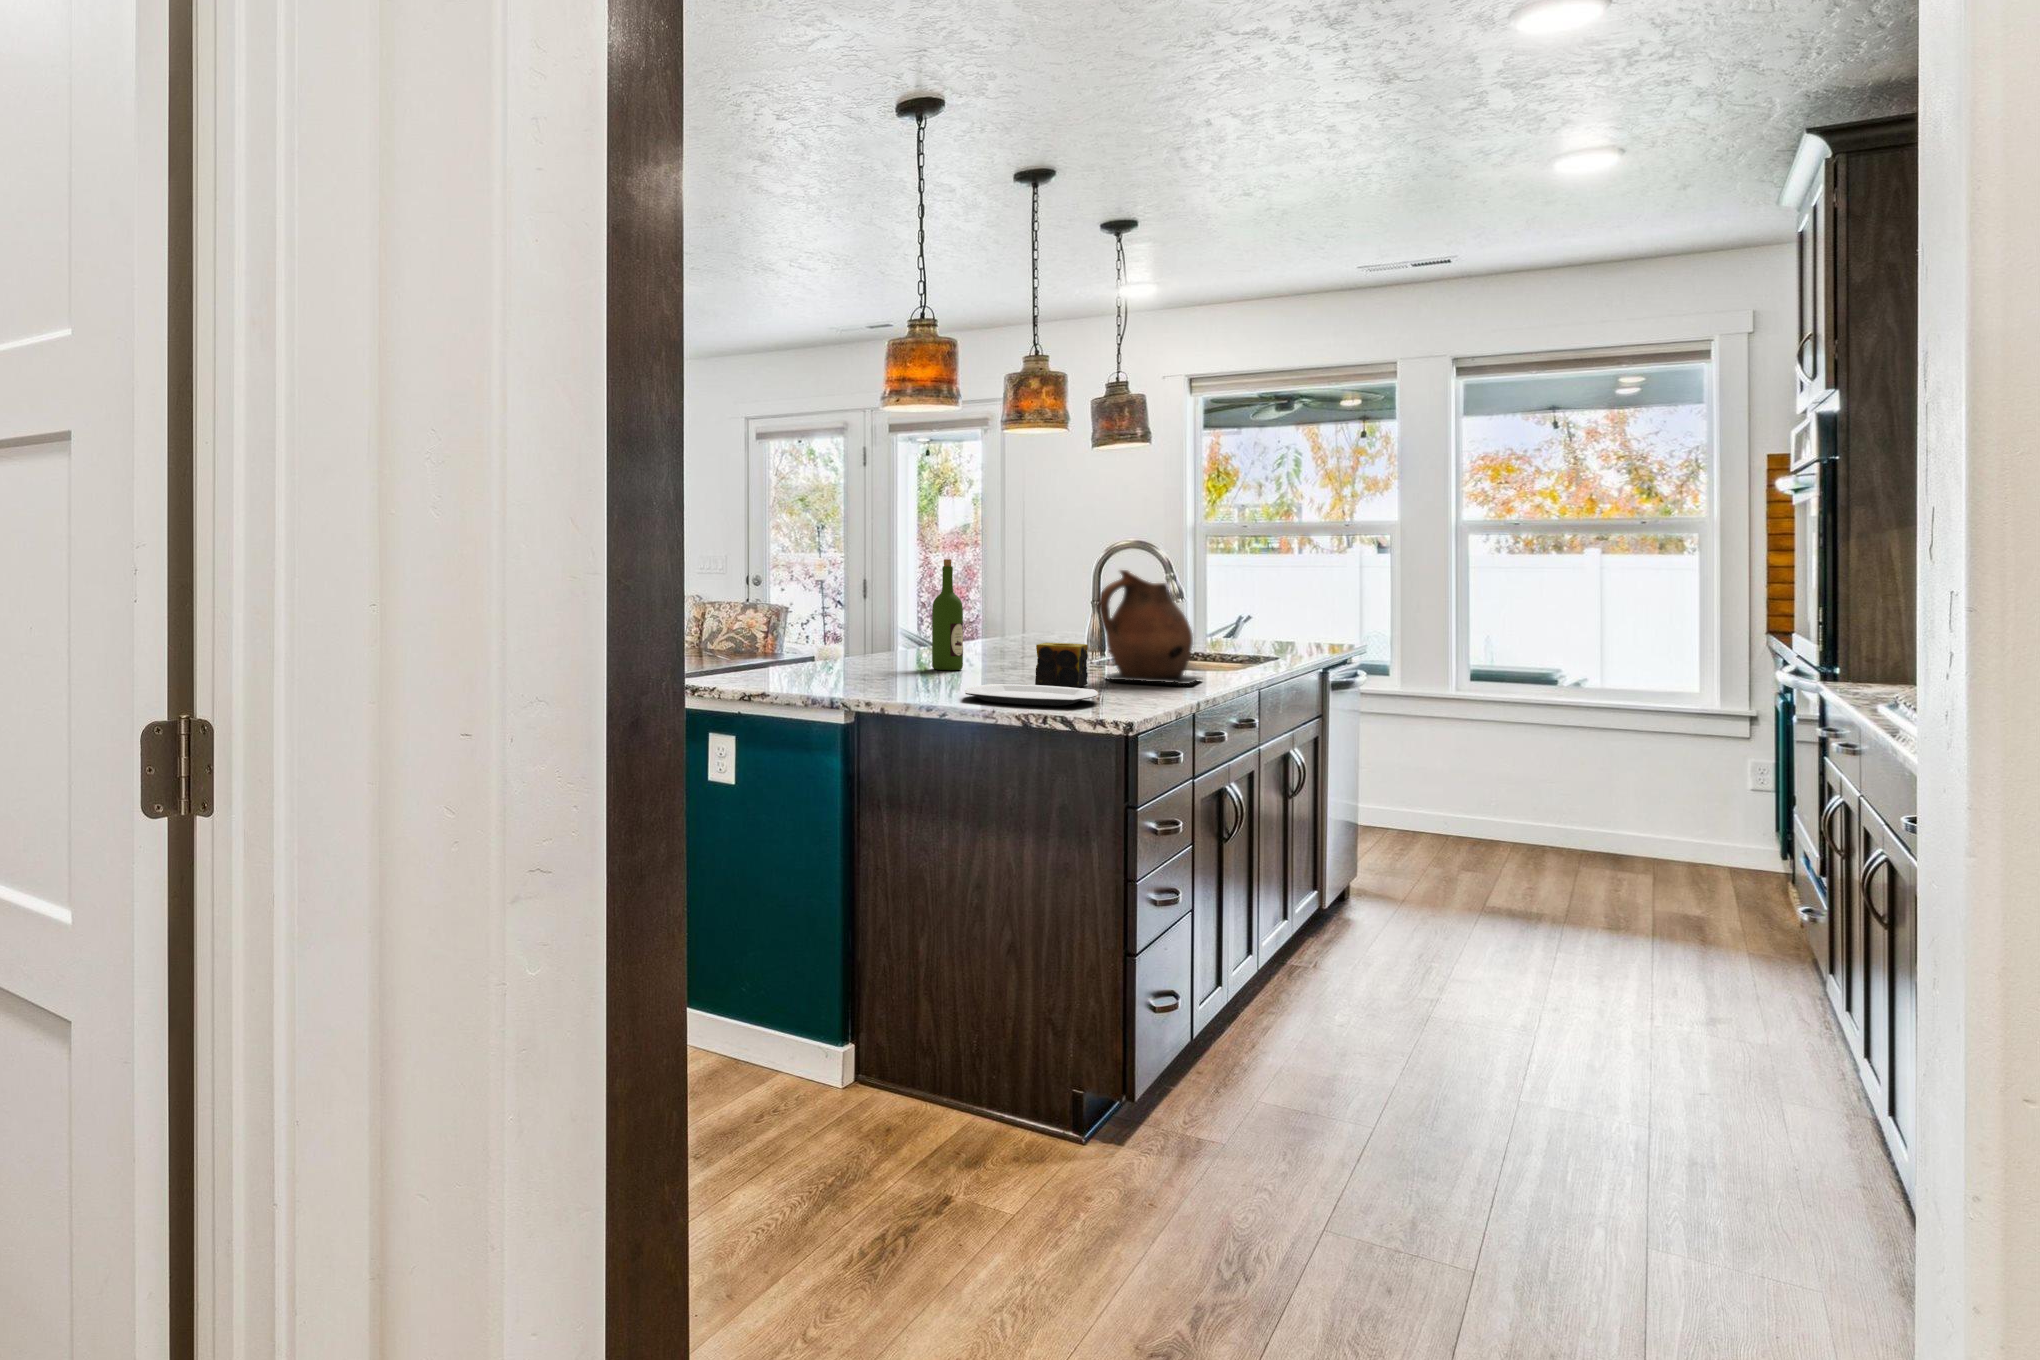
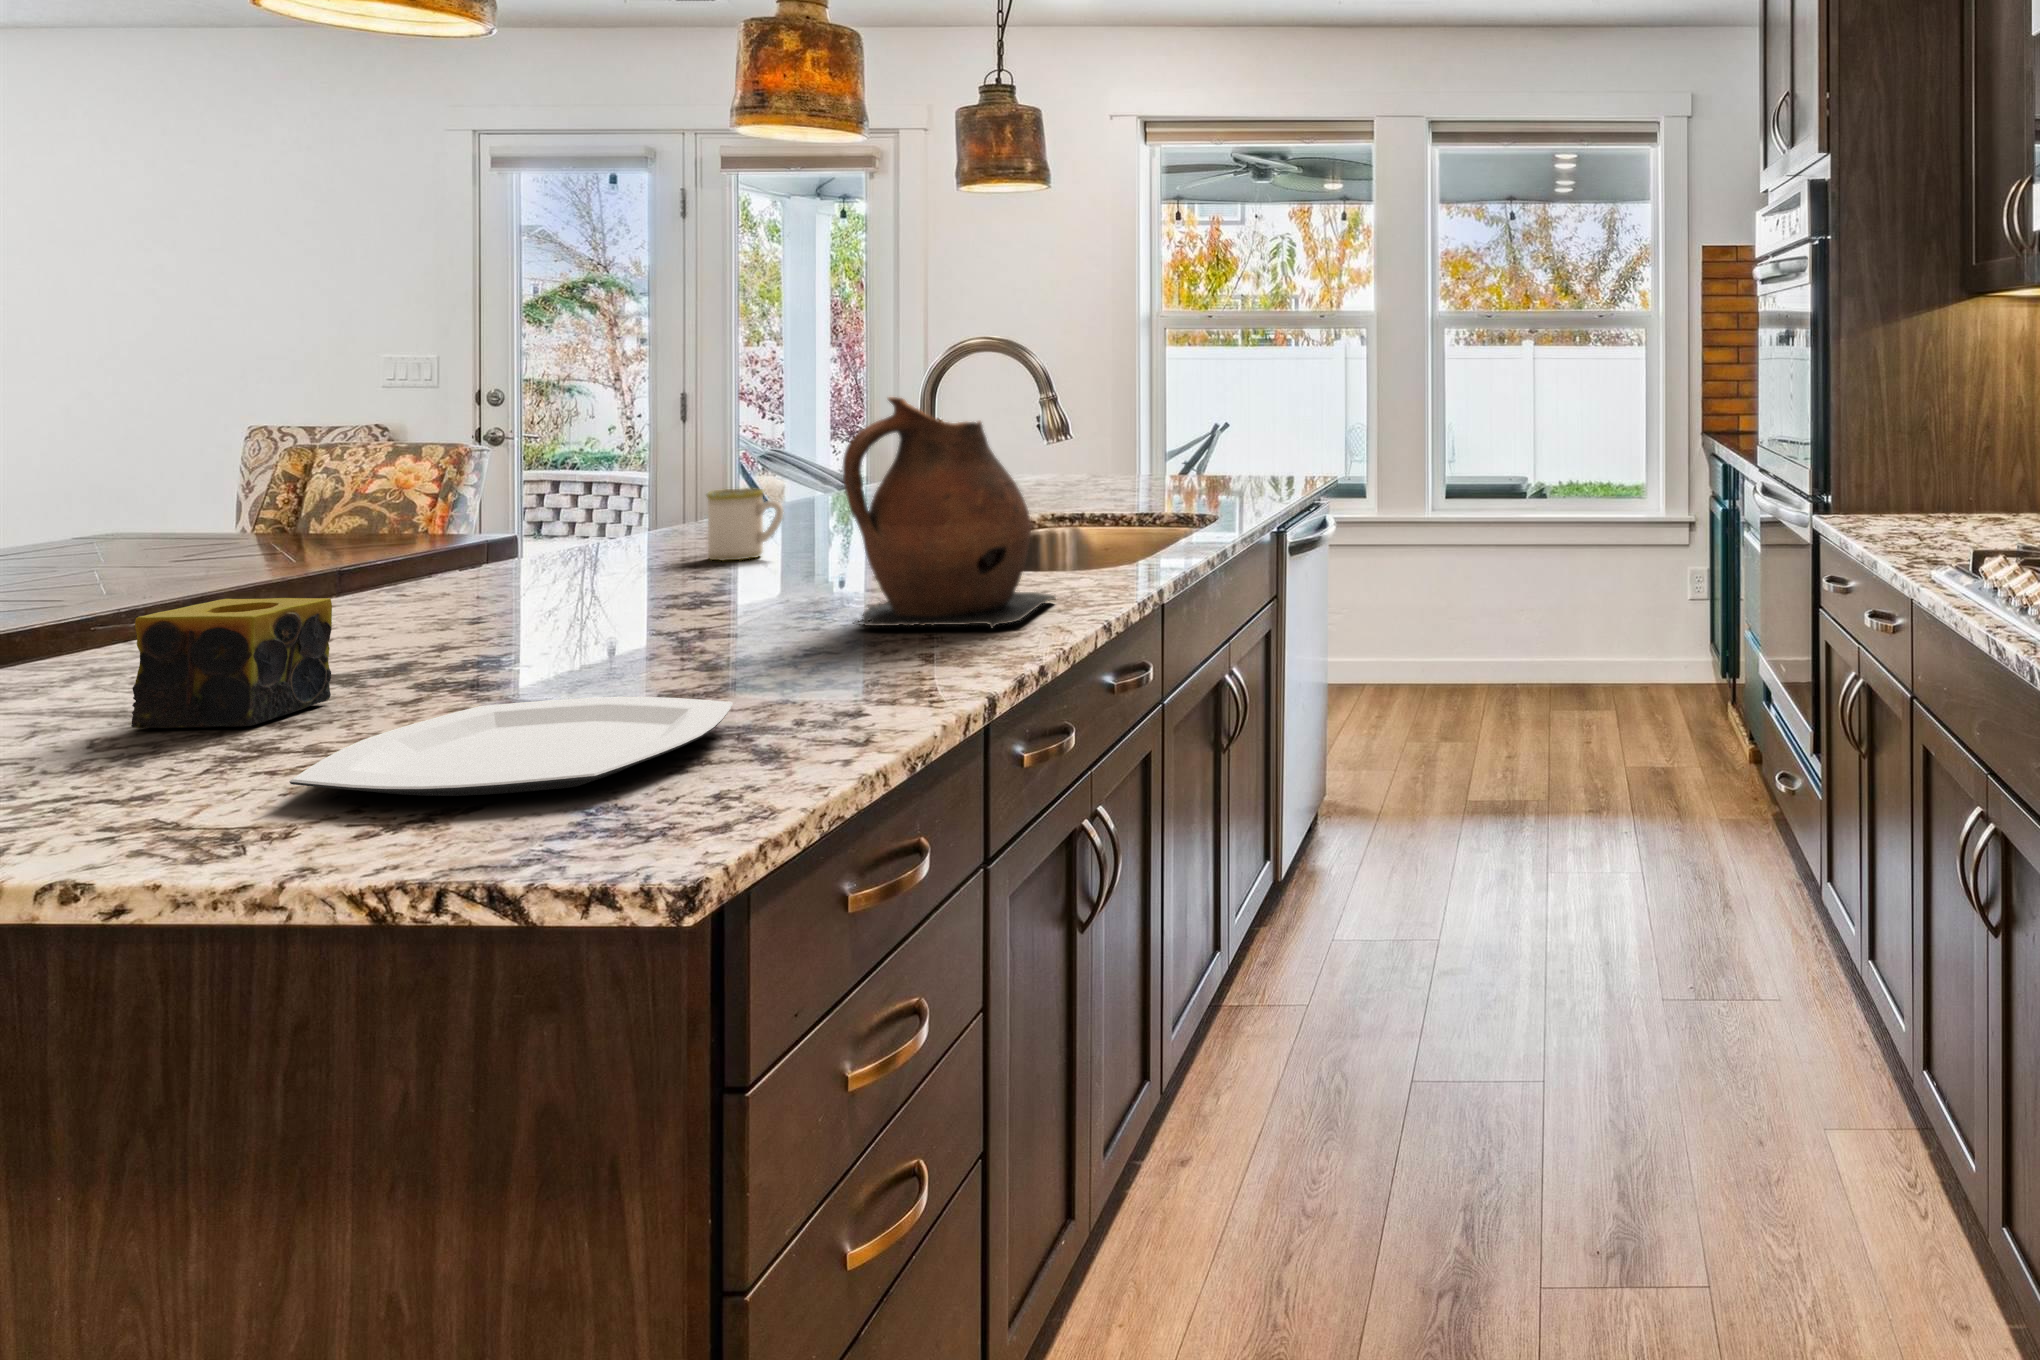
wine bottle: present [932,559,963,670] -> none [497,378,573,623]
mug: none [986,621,1026,658] -> present [706,488,784,561]
candle: present [1035,643,1088,688] -> present [131,598,332,728]

